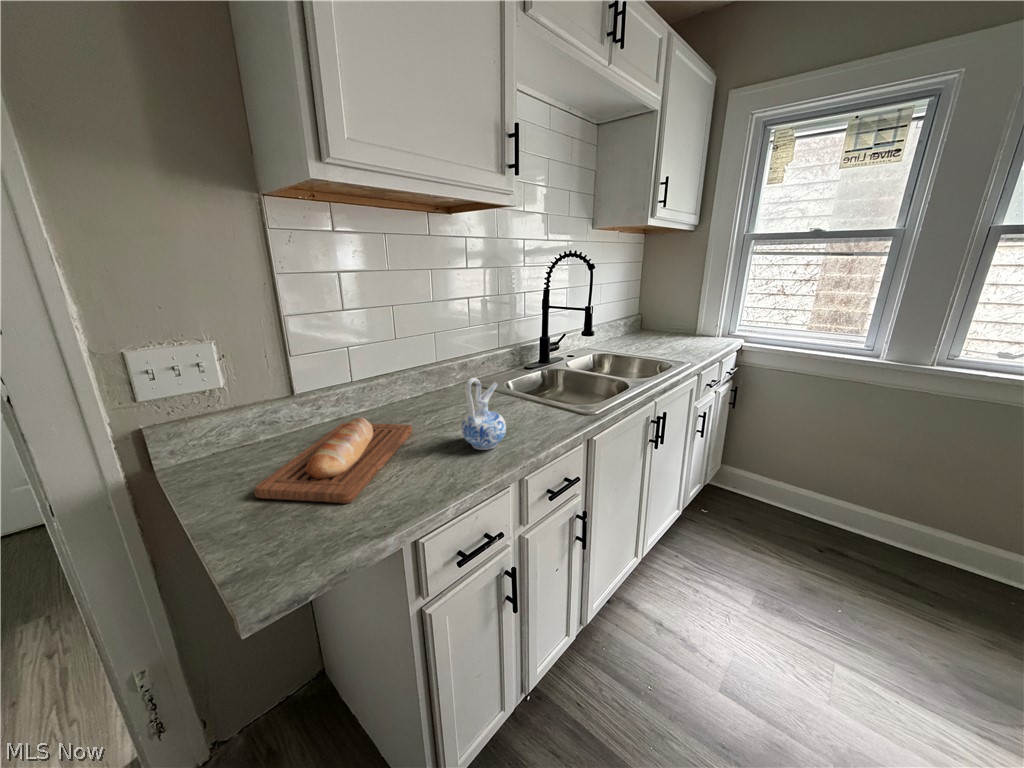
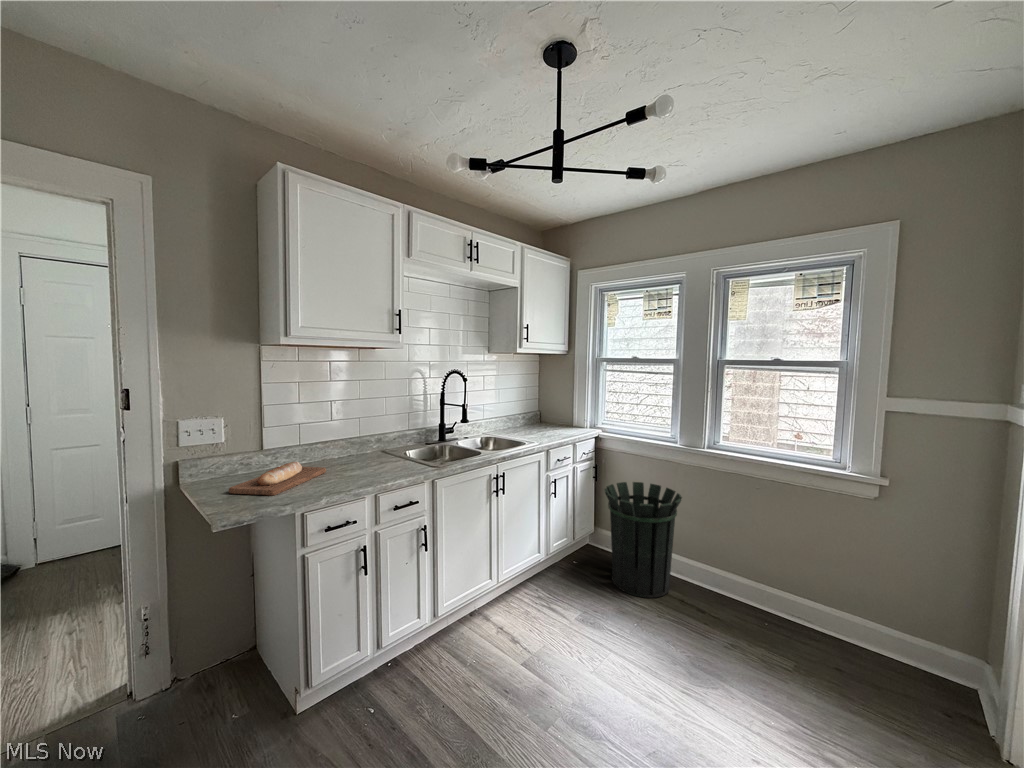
ceramic pitcher: present [462,378,506,450] -> none [347,439,373,479]
waste bin: none [763,413,902,567] -> present [605,482,682,598]

